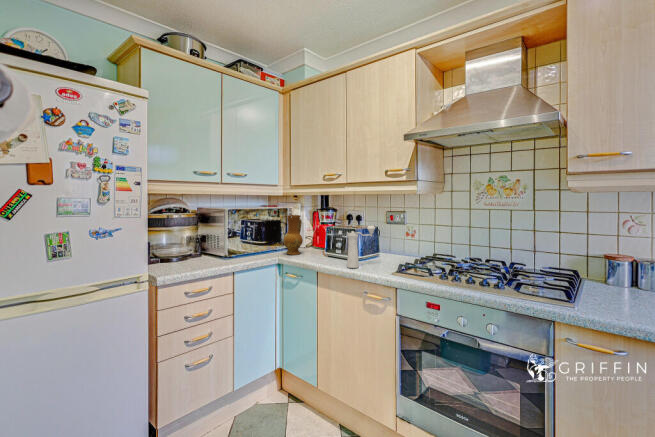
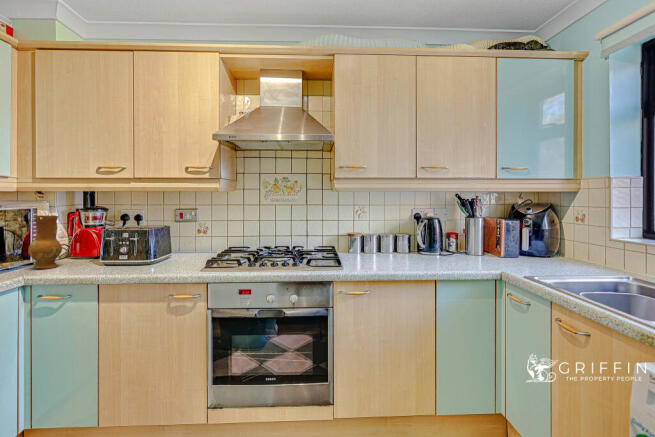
pepper mill: present [347,226,375,268] -> none [145,223,176,271]

